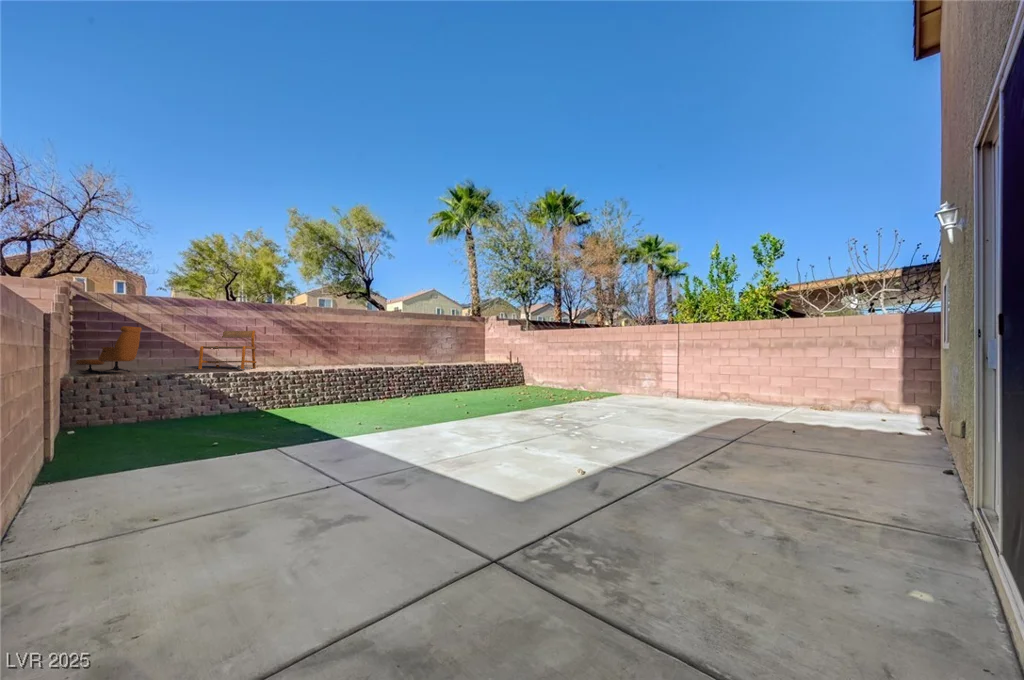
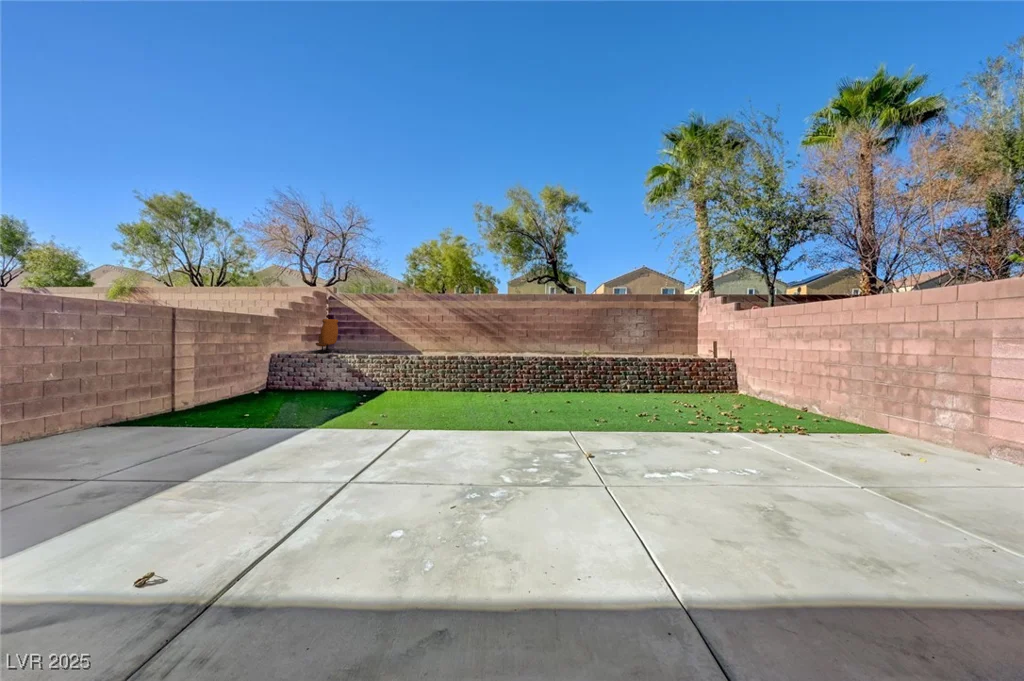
bench: present [198,330,256,369] -> none [382,320,418,353]

